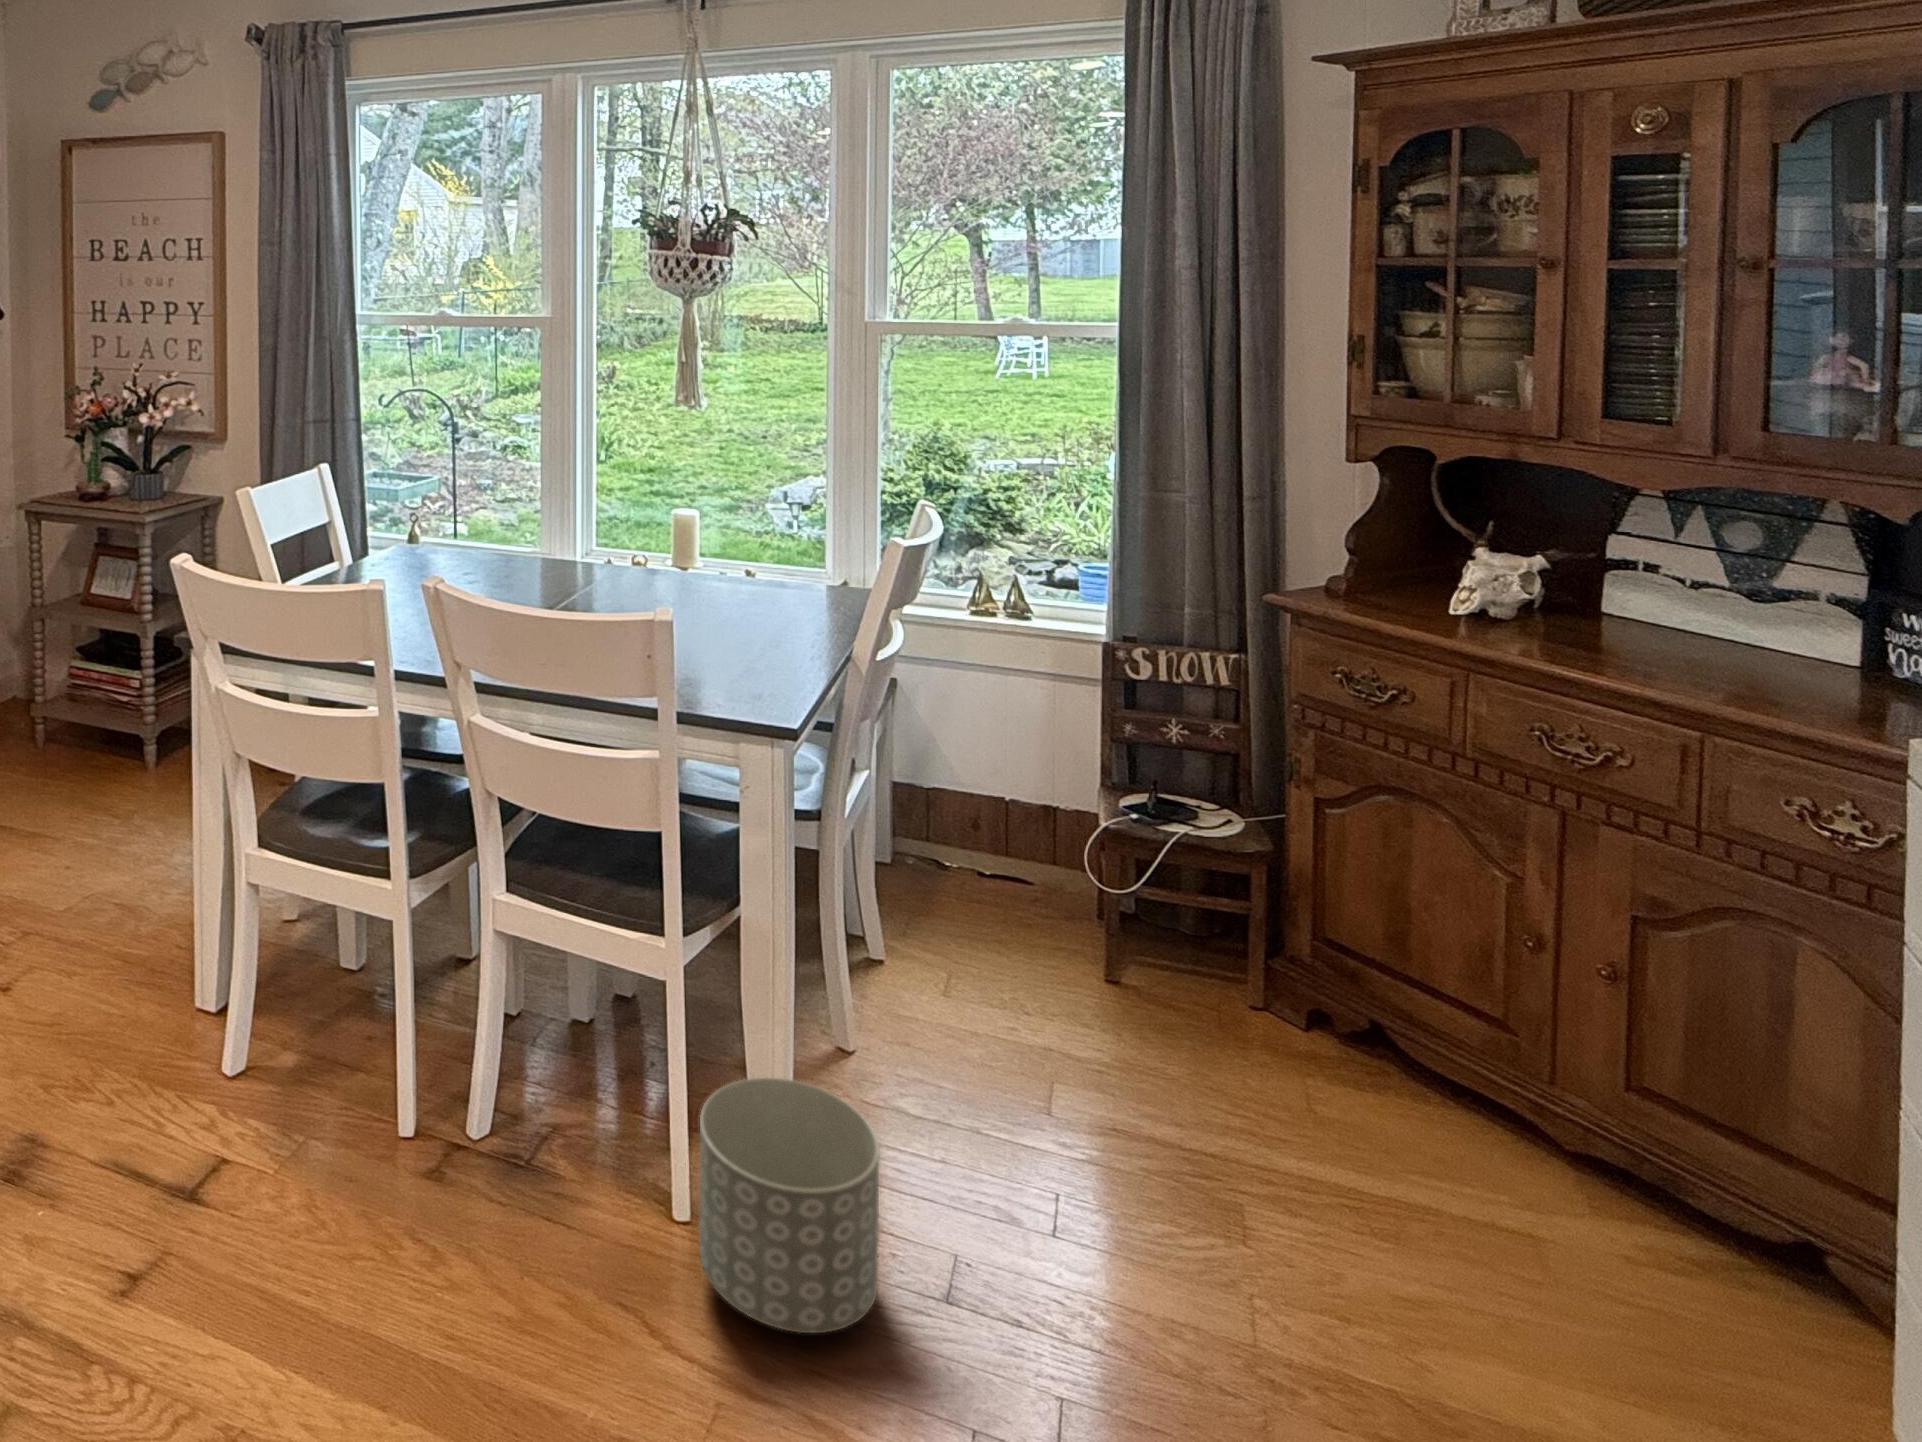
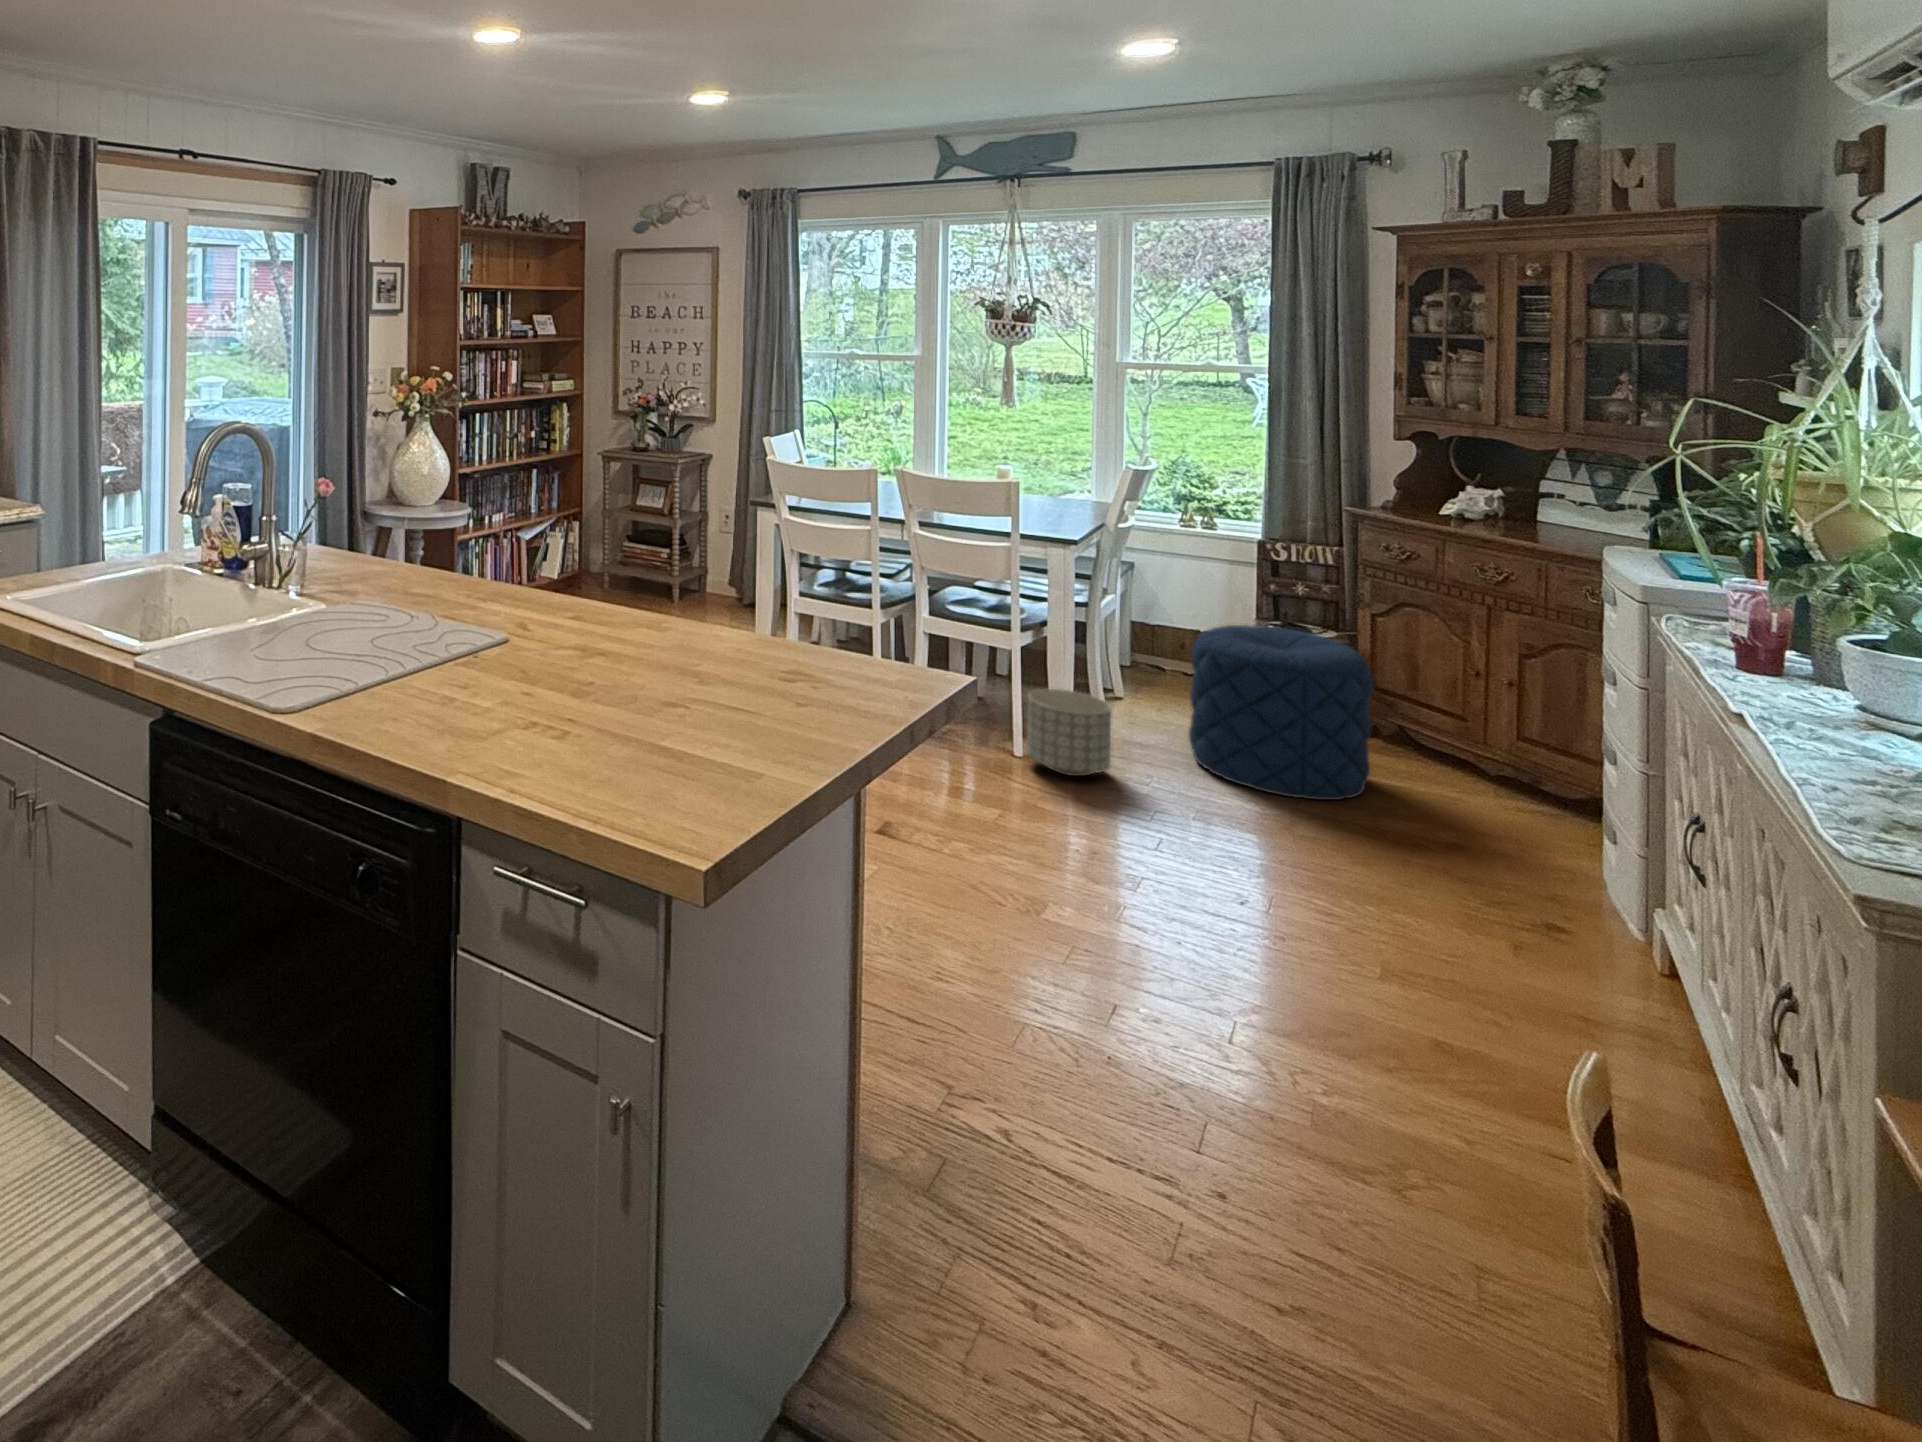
pouf: none [1025,873,1403,1331] -> present [1189,625,1373,800]

